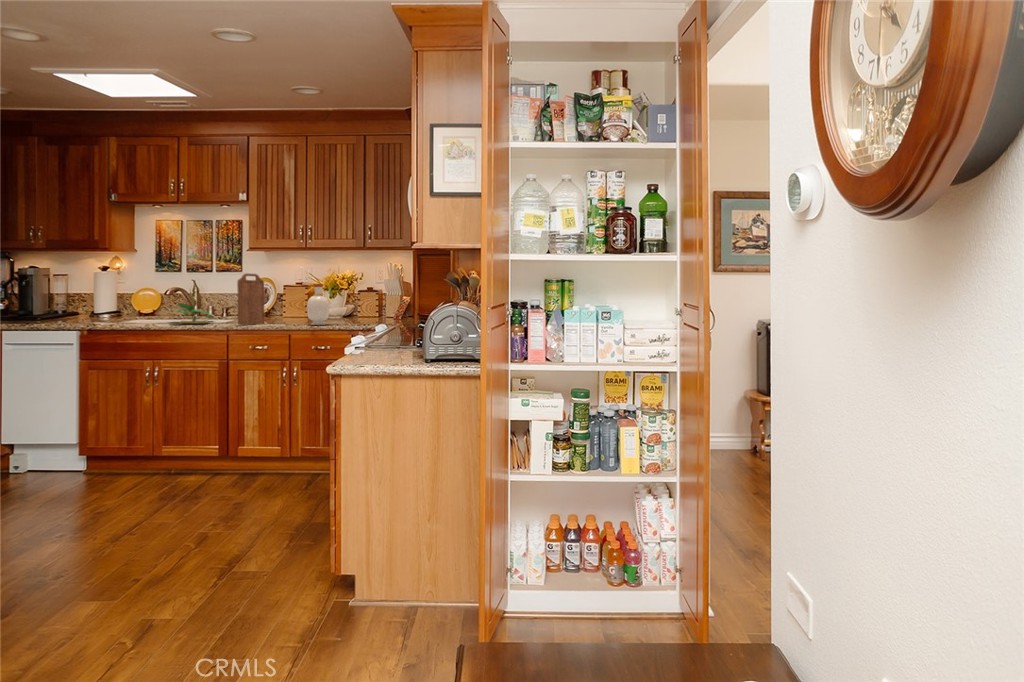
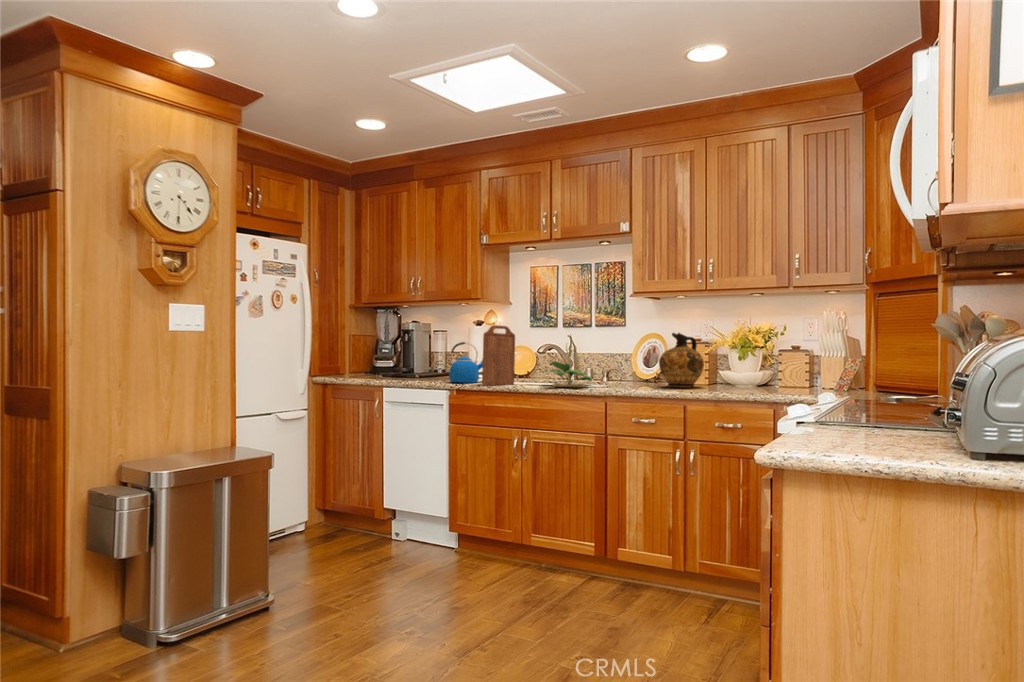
cutting board: present [237,273,264,325] -> present [482,325,515,385]
ceramic jug: none [269,280,304,321] -> present [659,333,704,387]
bottle: present [307,284,330,325] -> none [712,337,745,394]
kettle: none [77,286,115,322] -> present [449,342,483,383]

